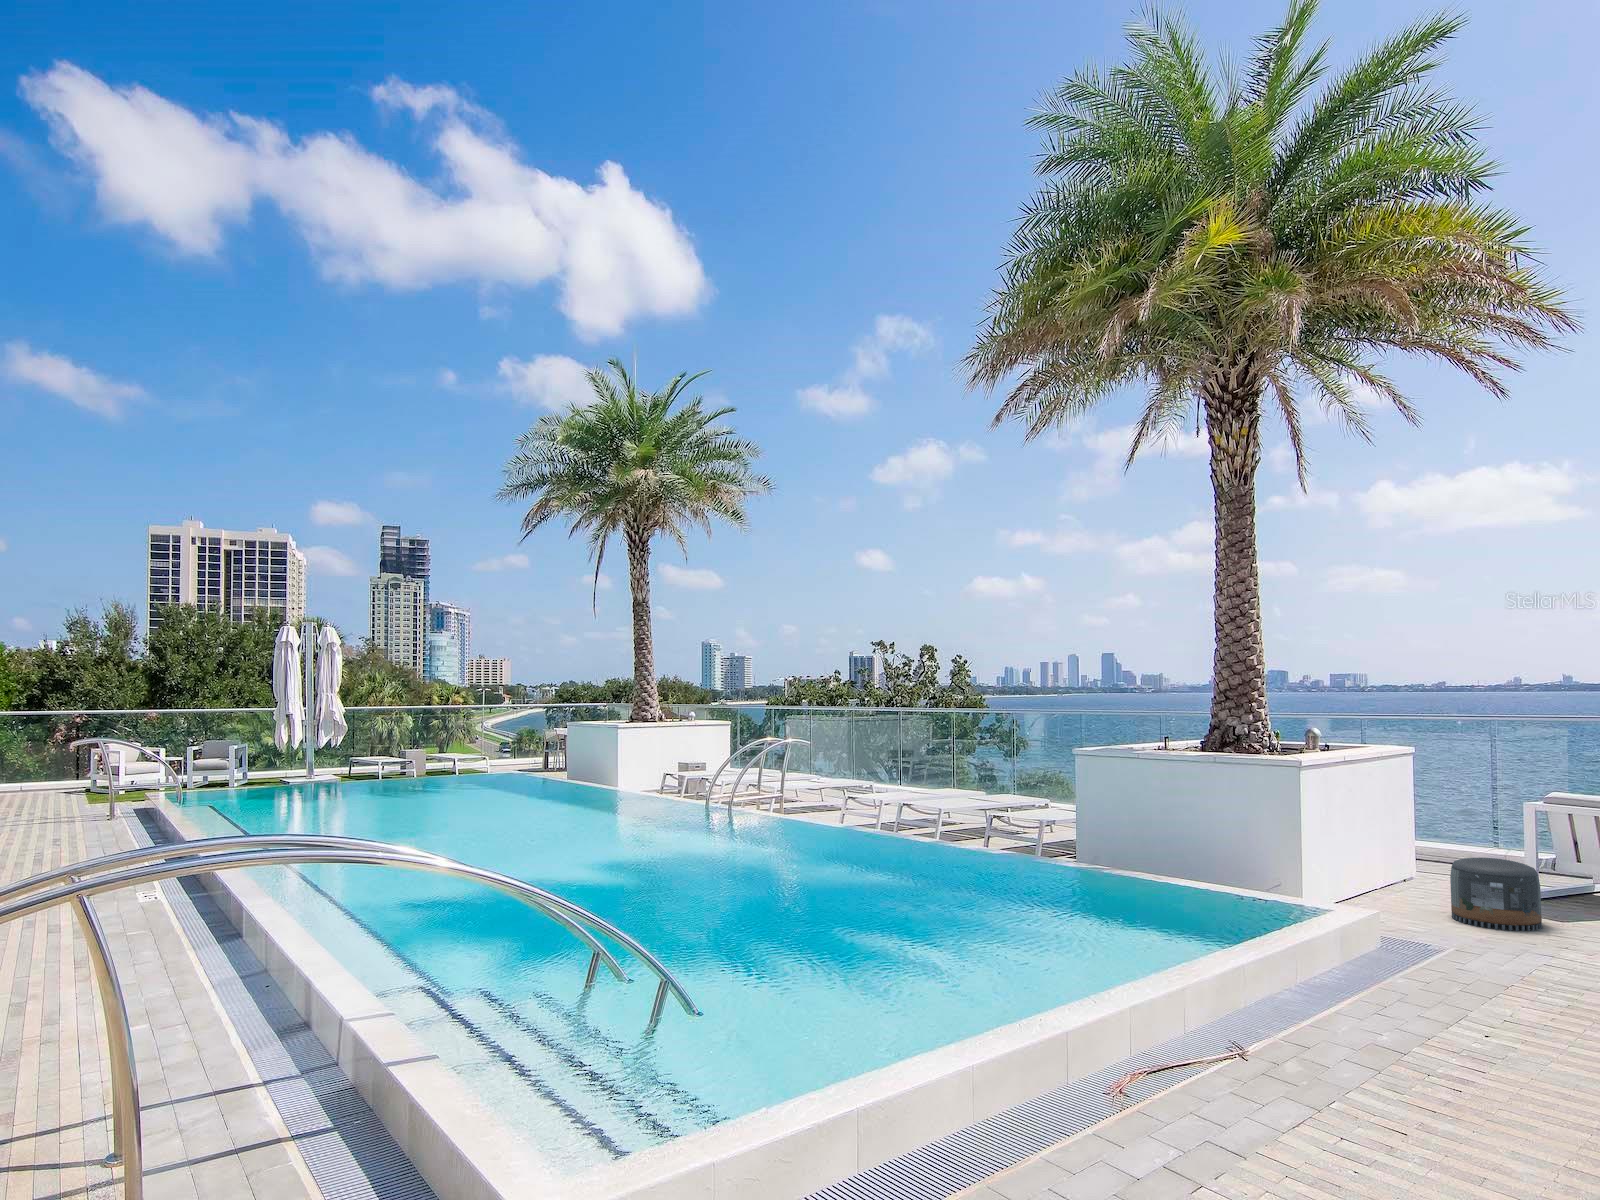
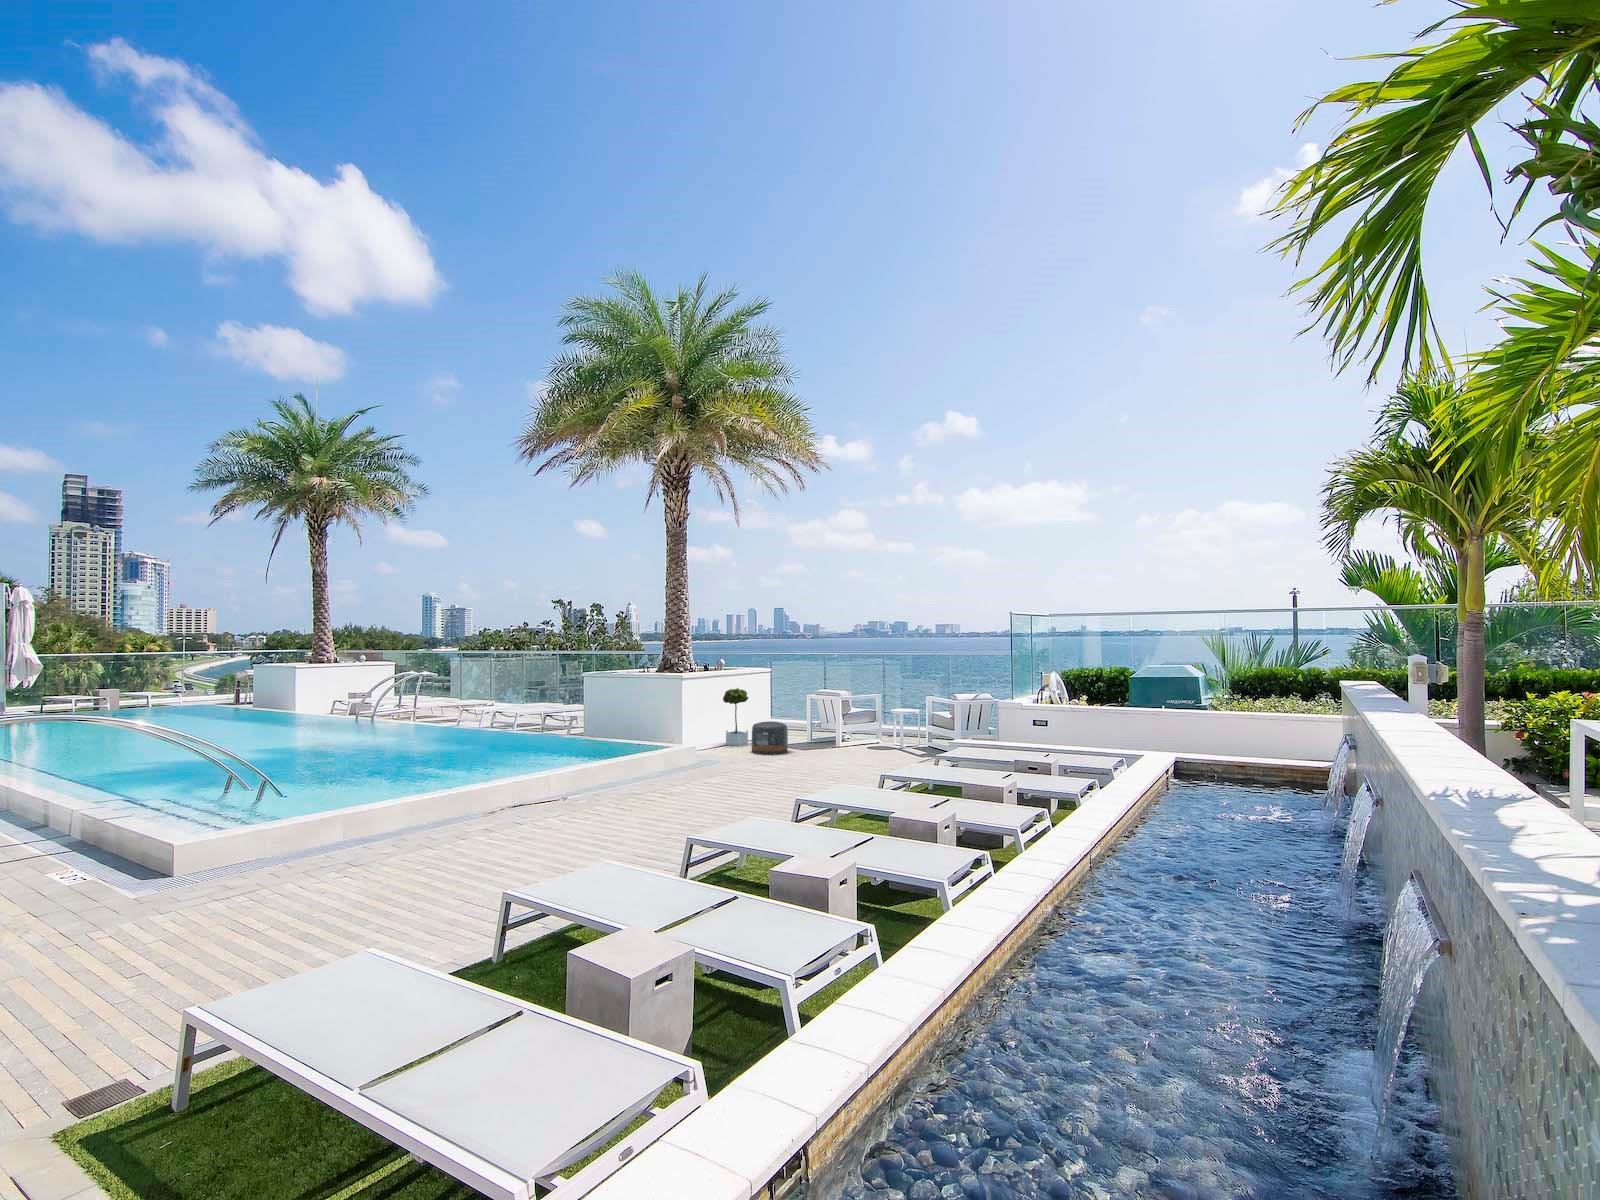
potted tree: none [1356,784,1412,900] -> present [723,688,748,746]

